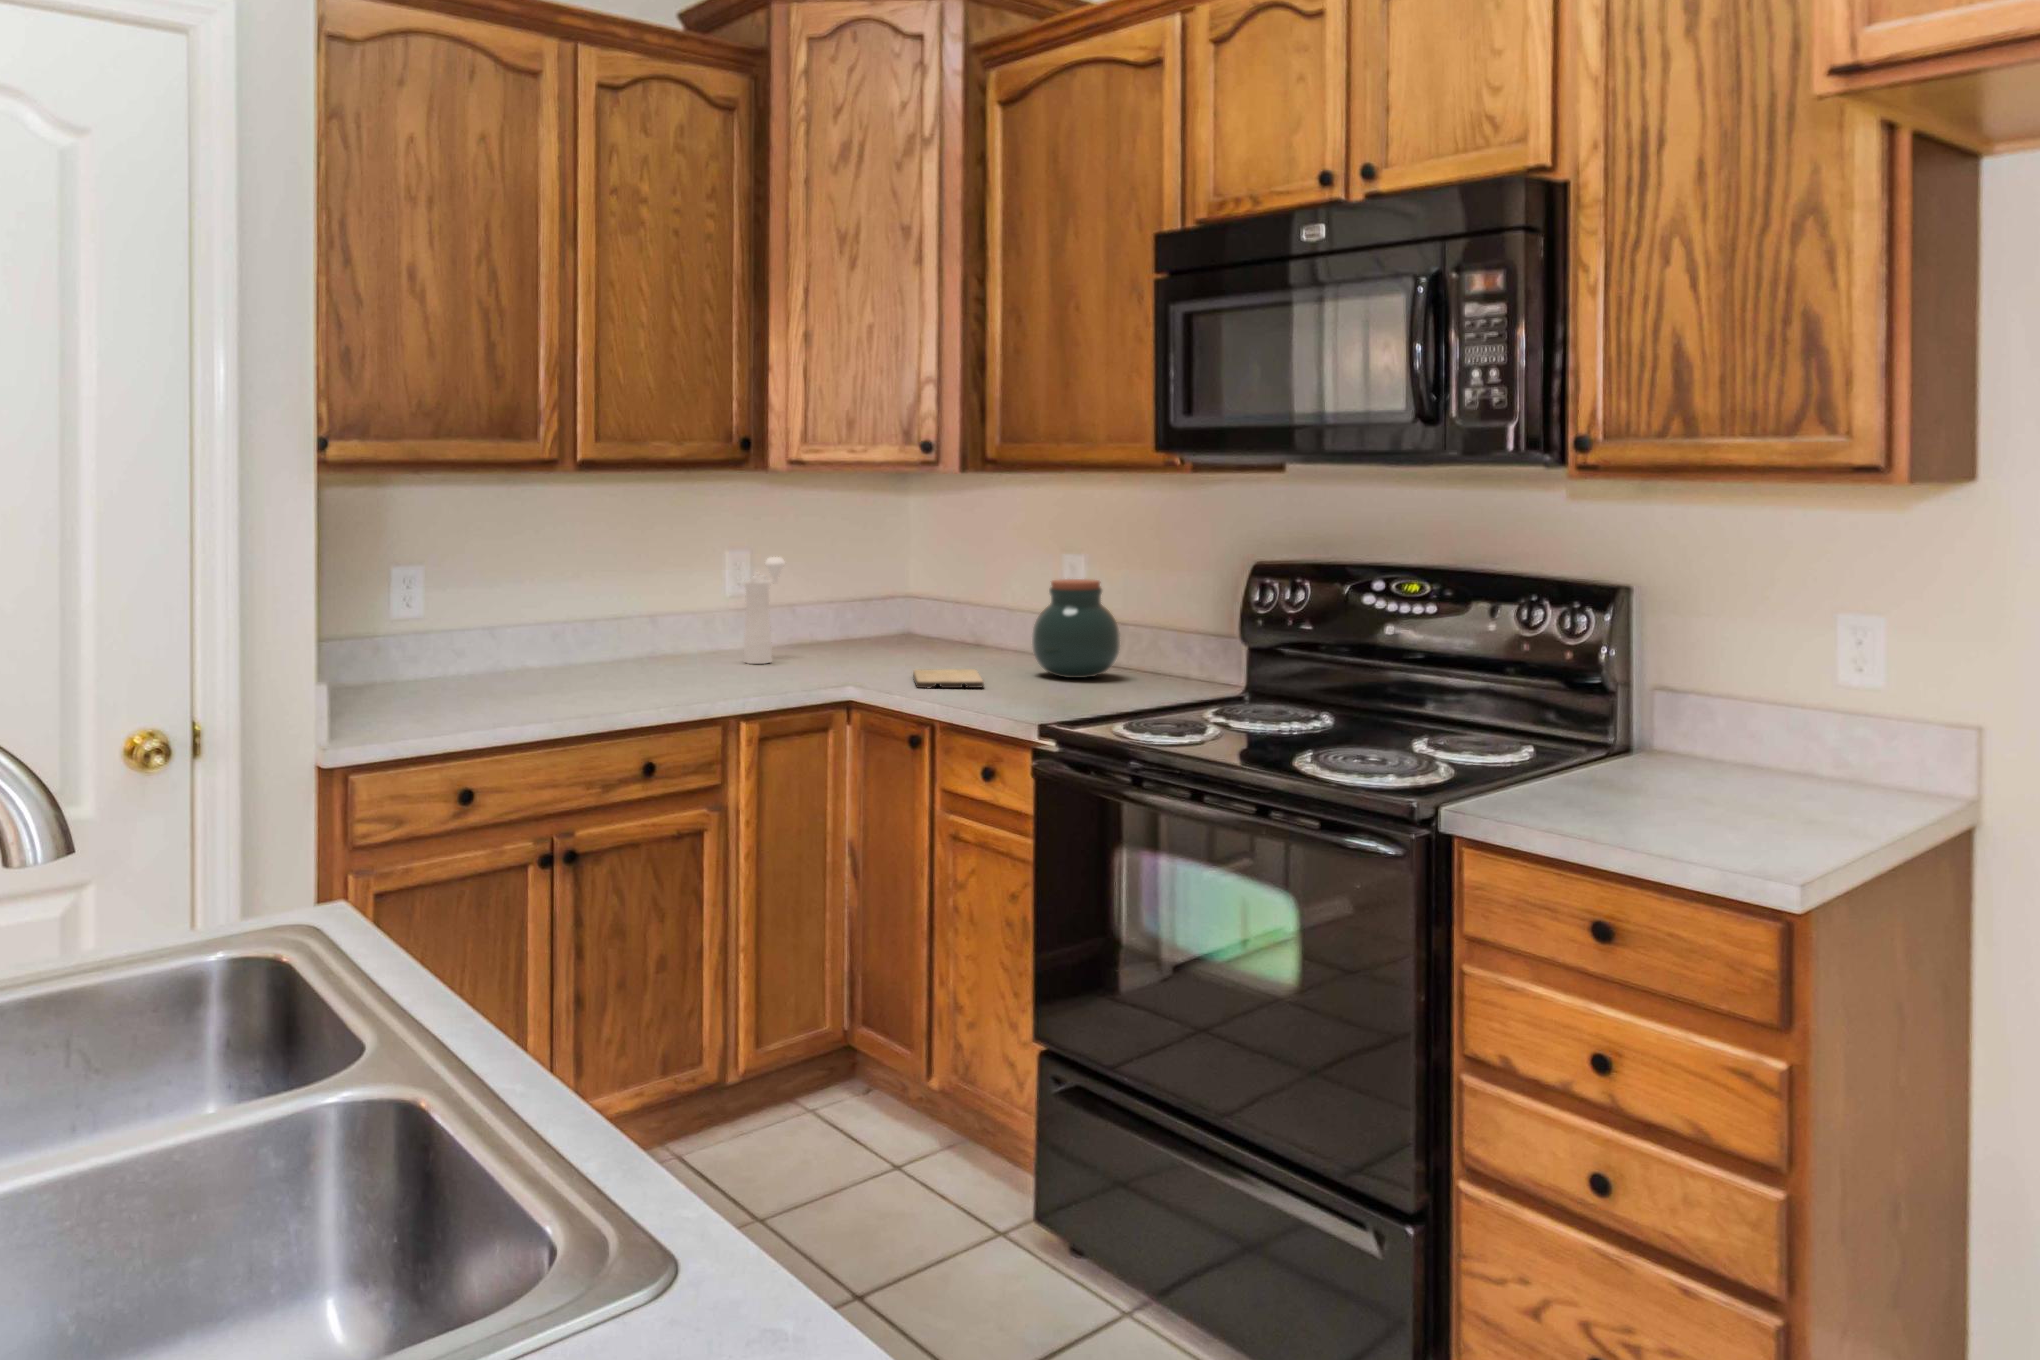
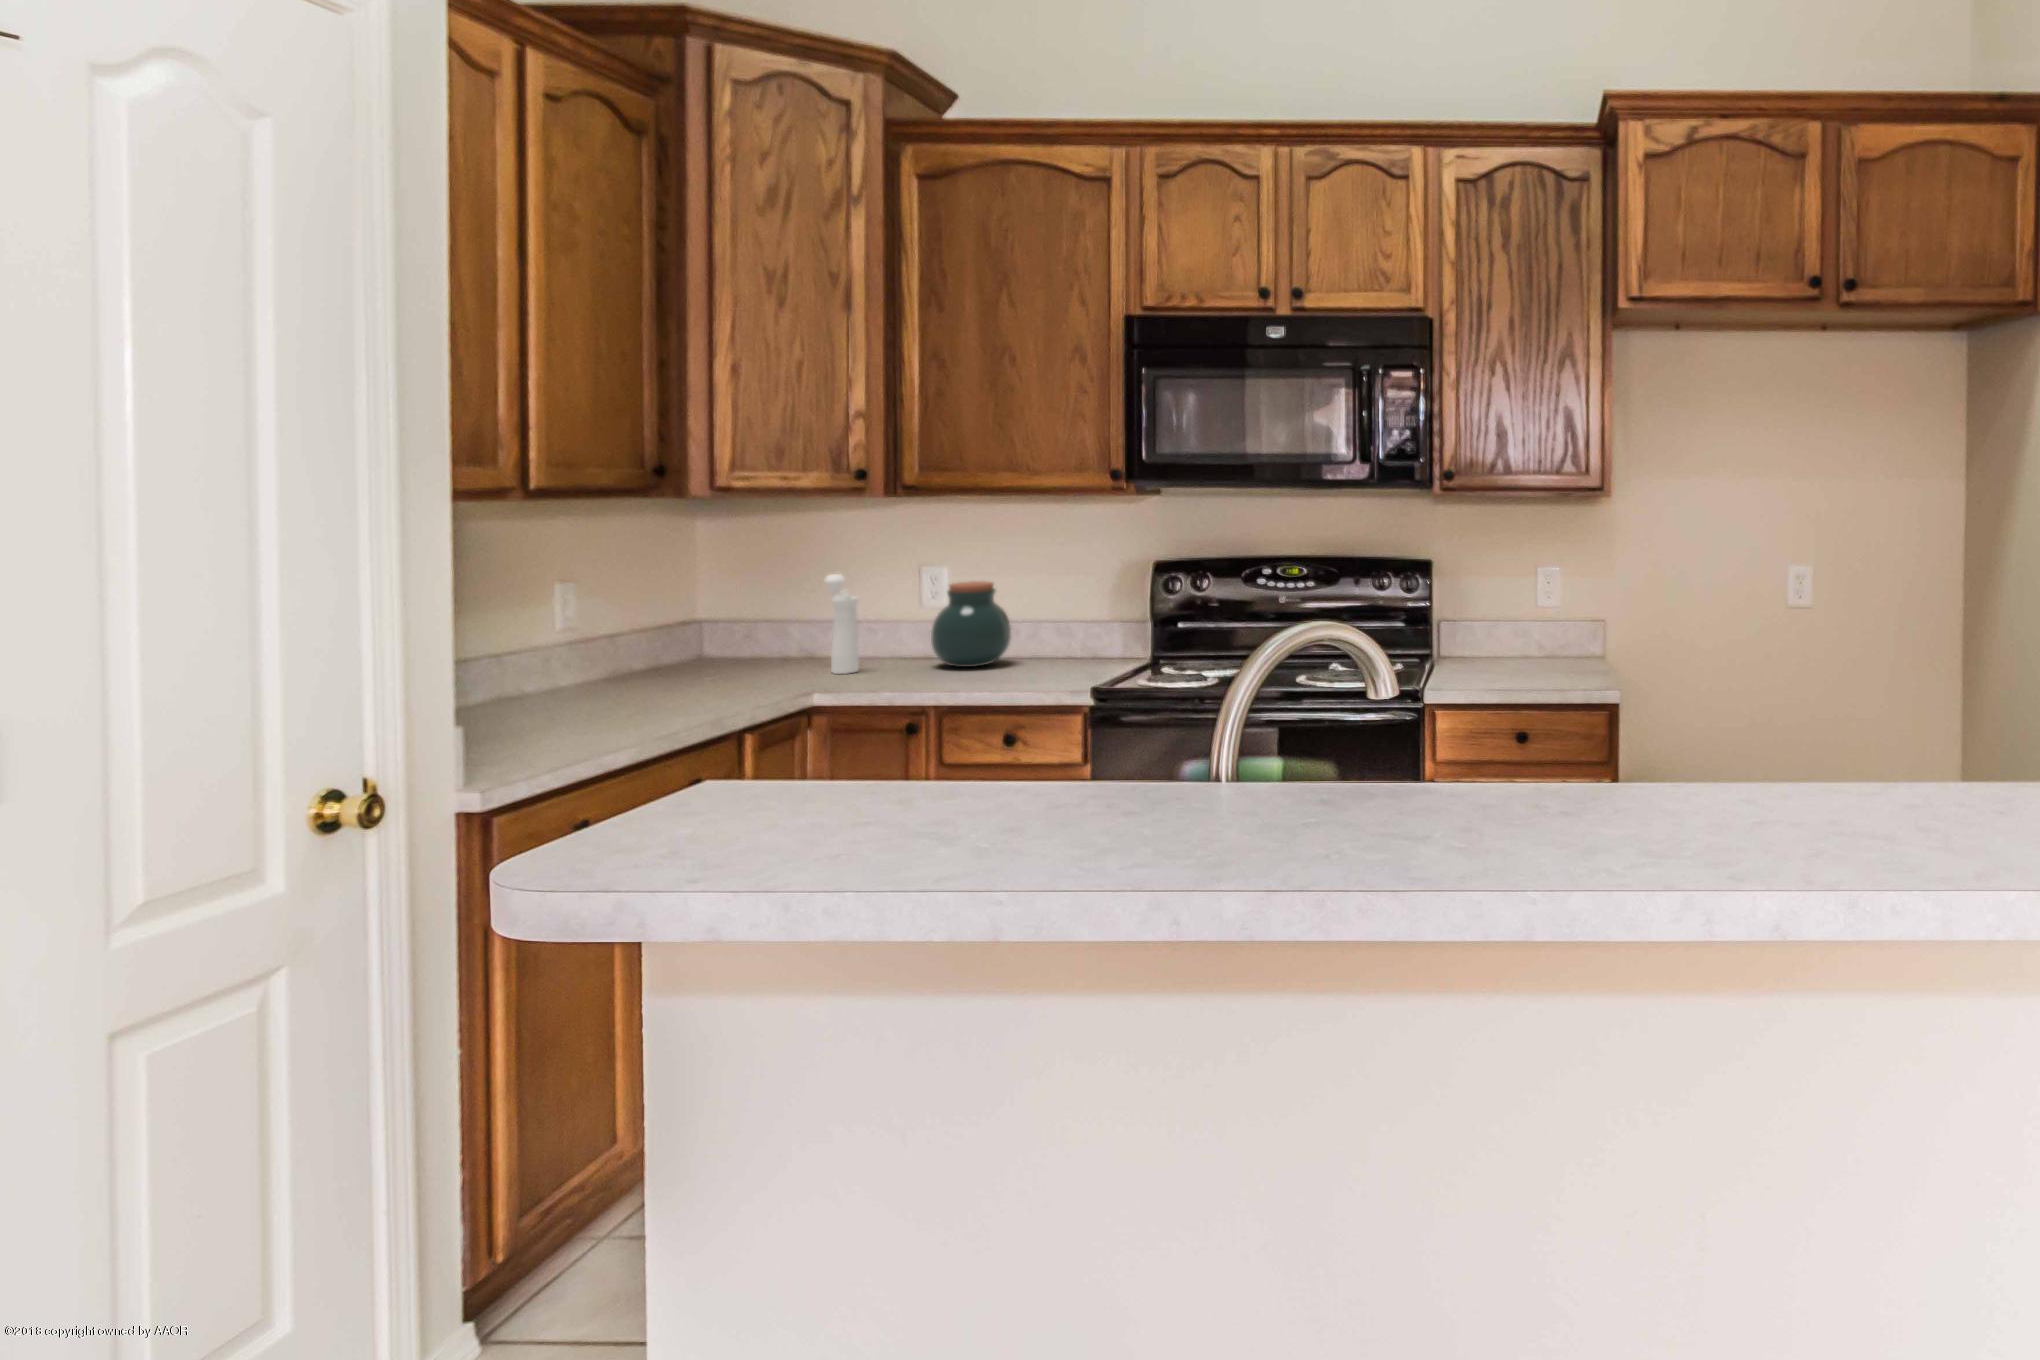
pepper mill: present [744,557,785,664] -> present [825,574,859,674]
cutting board: present [913,669,984,688] -> none [843,671,941,694]

